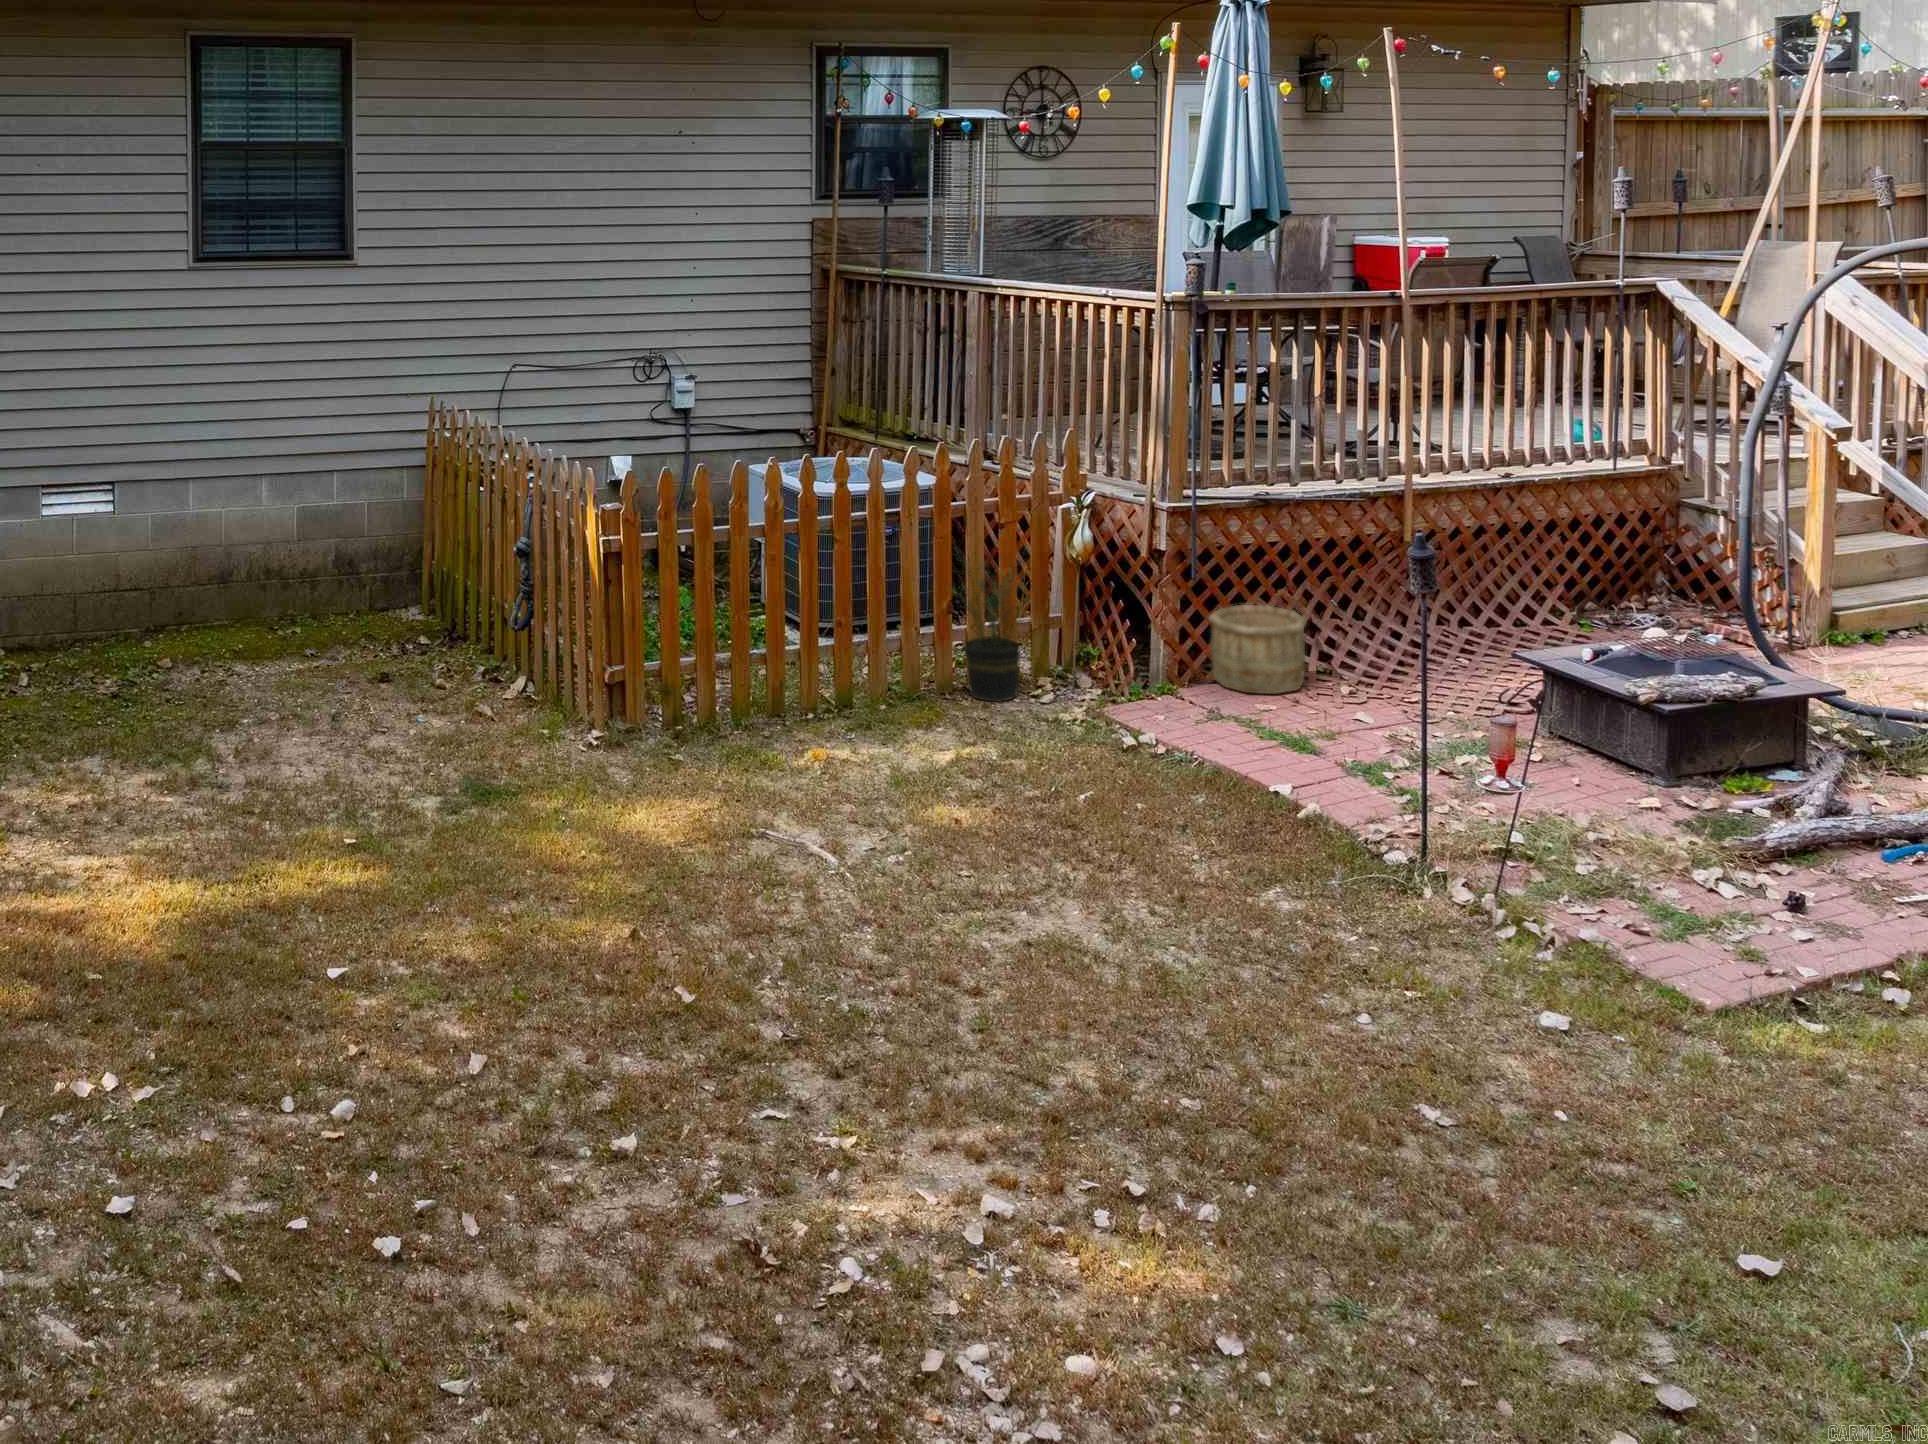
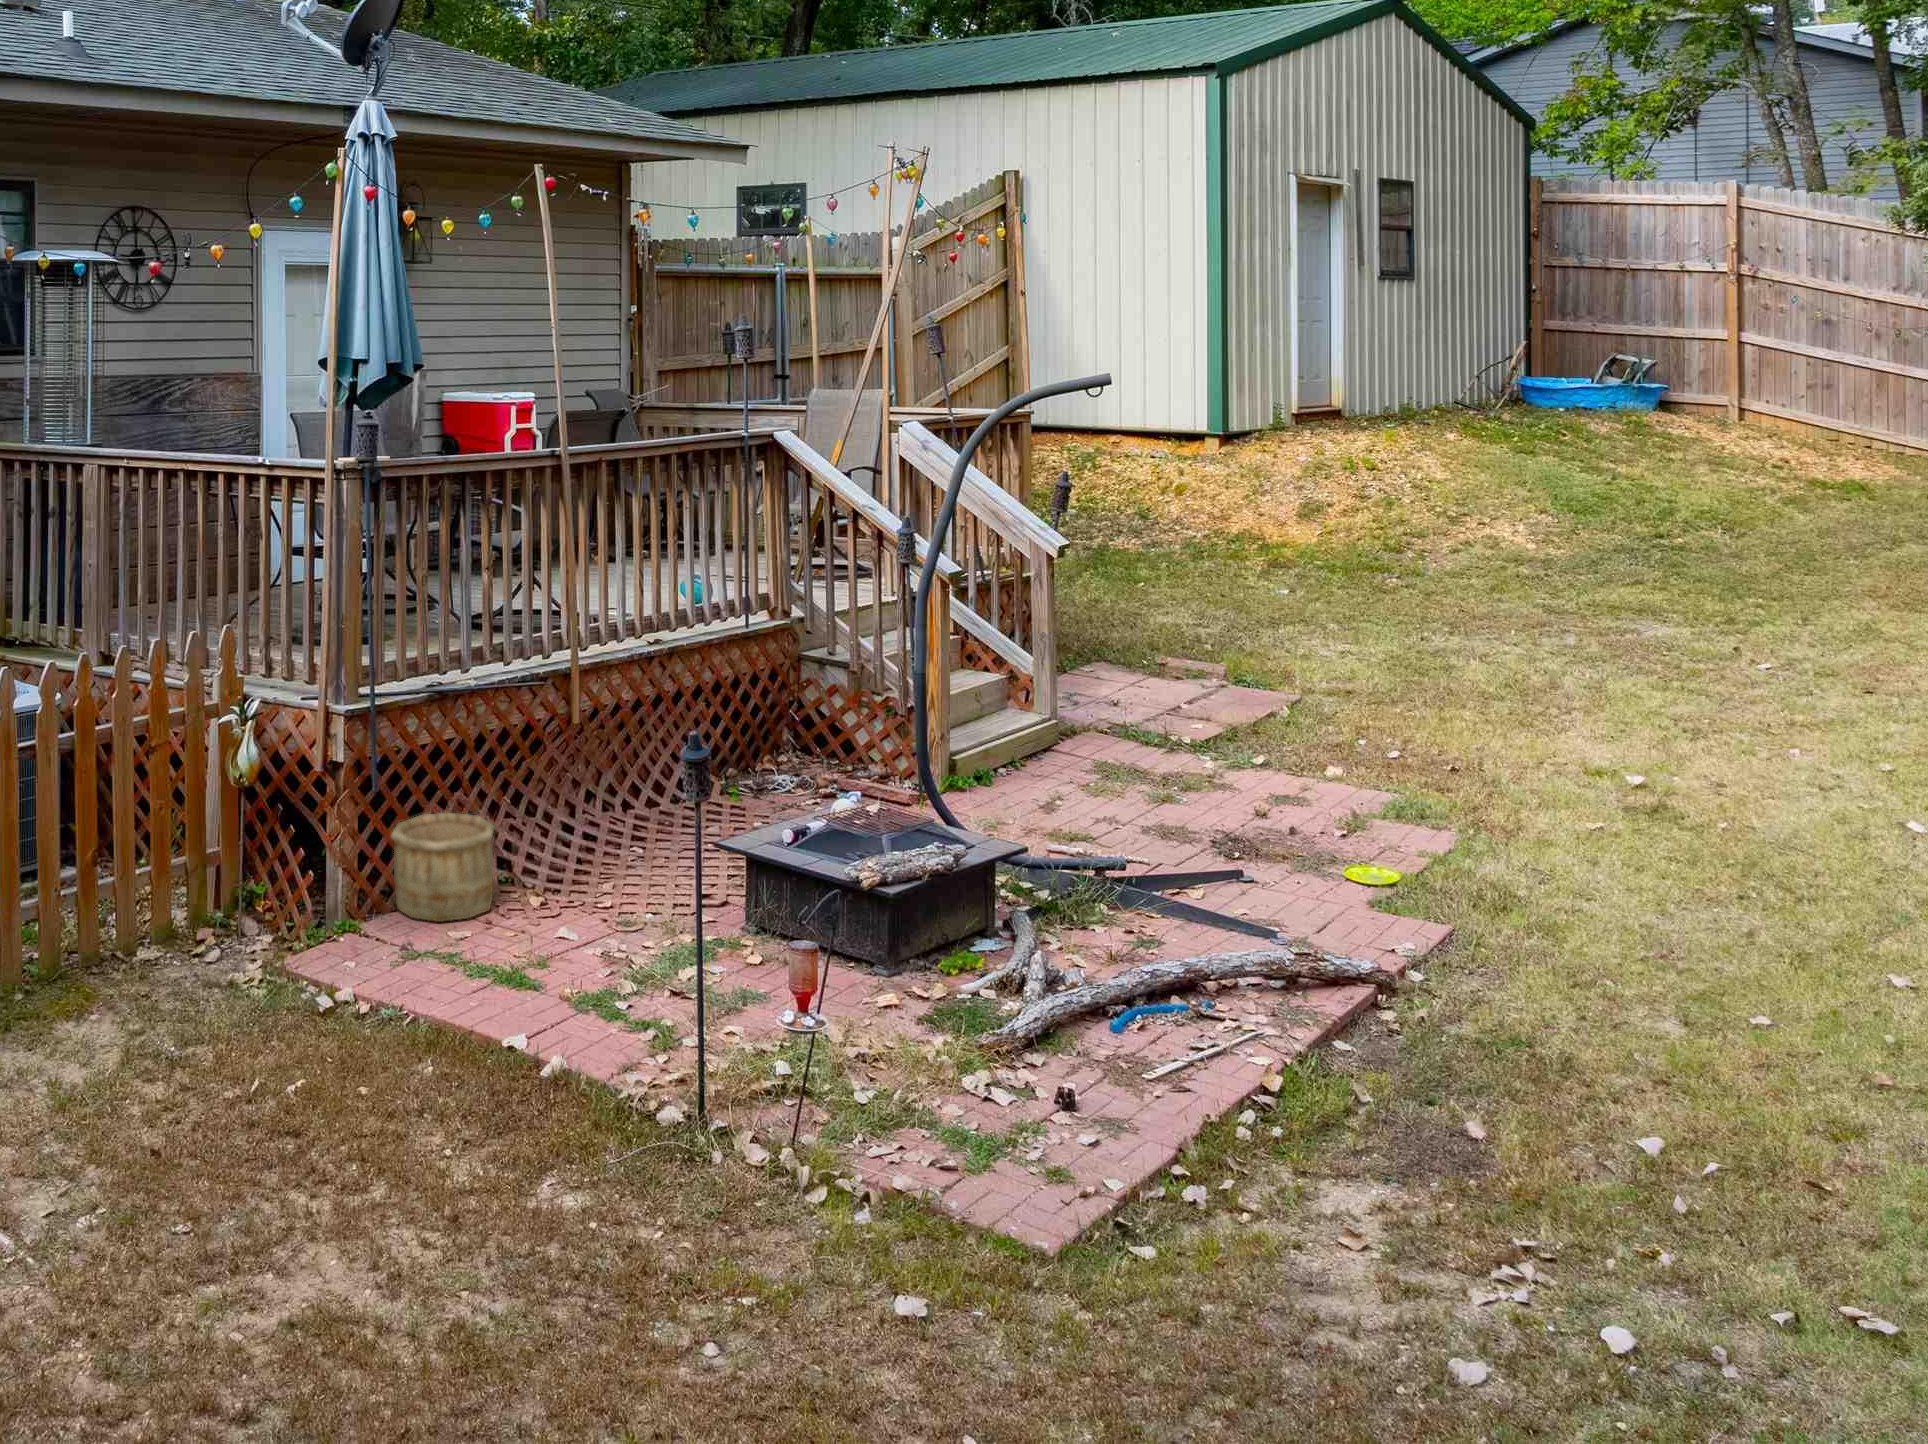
potted plant: present [954,543,1026,701] -> none [87,764,204,980]

